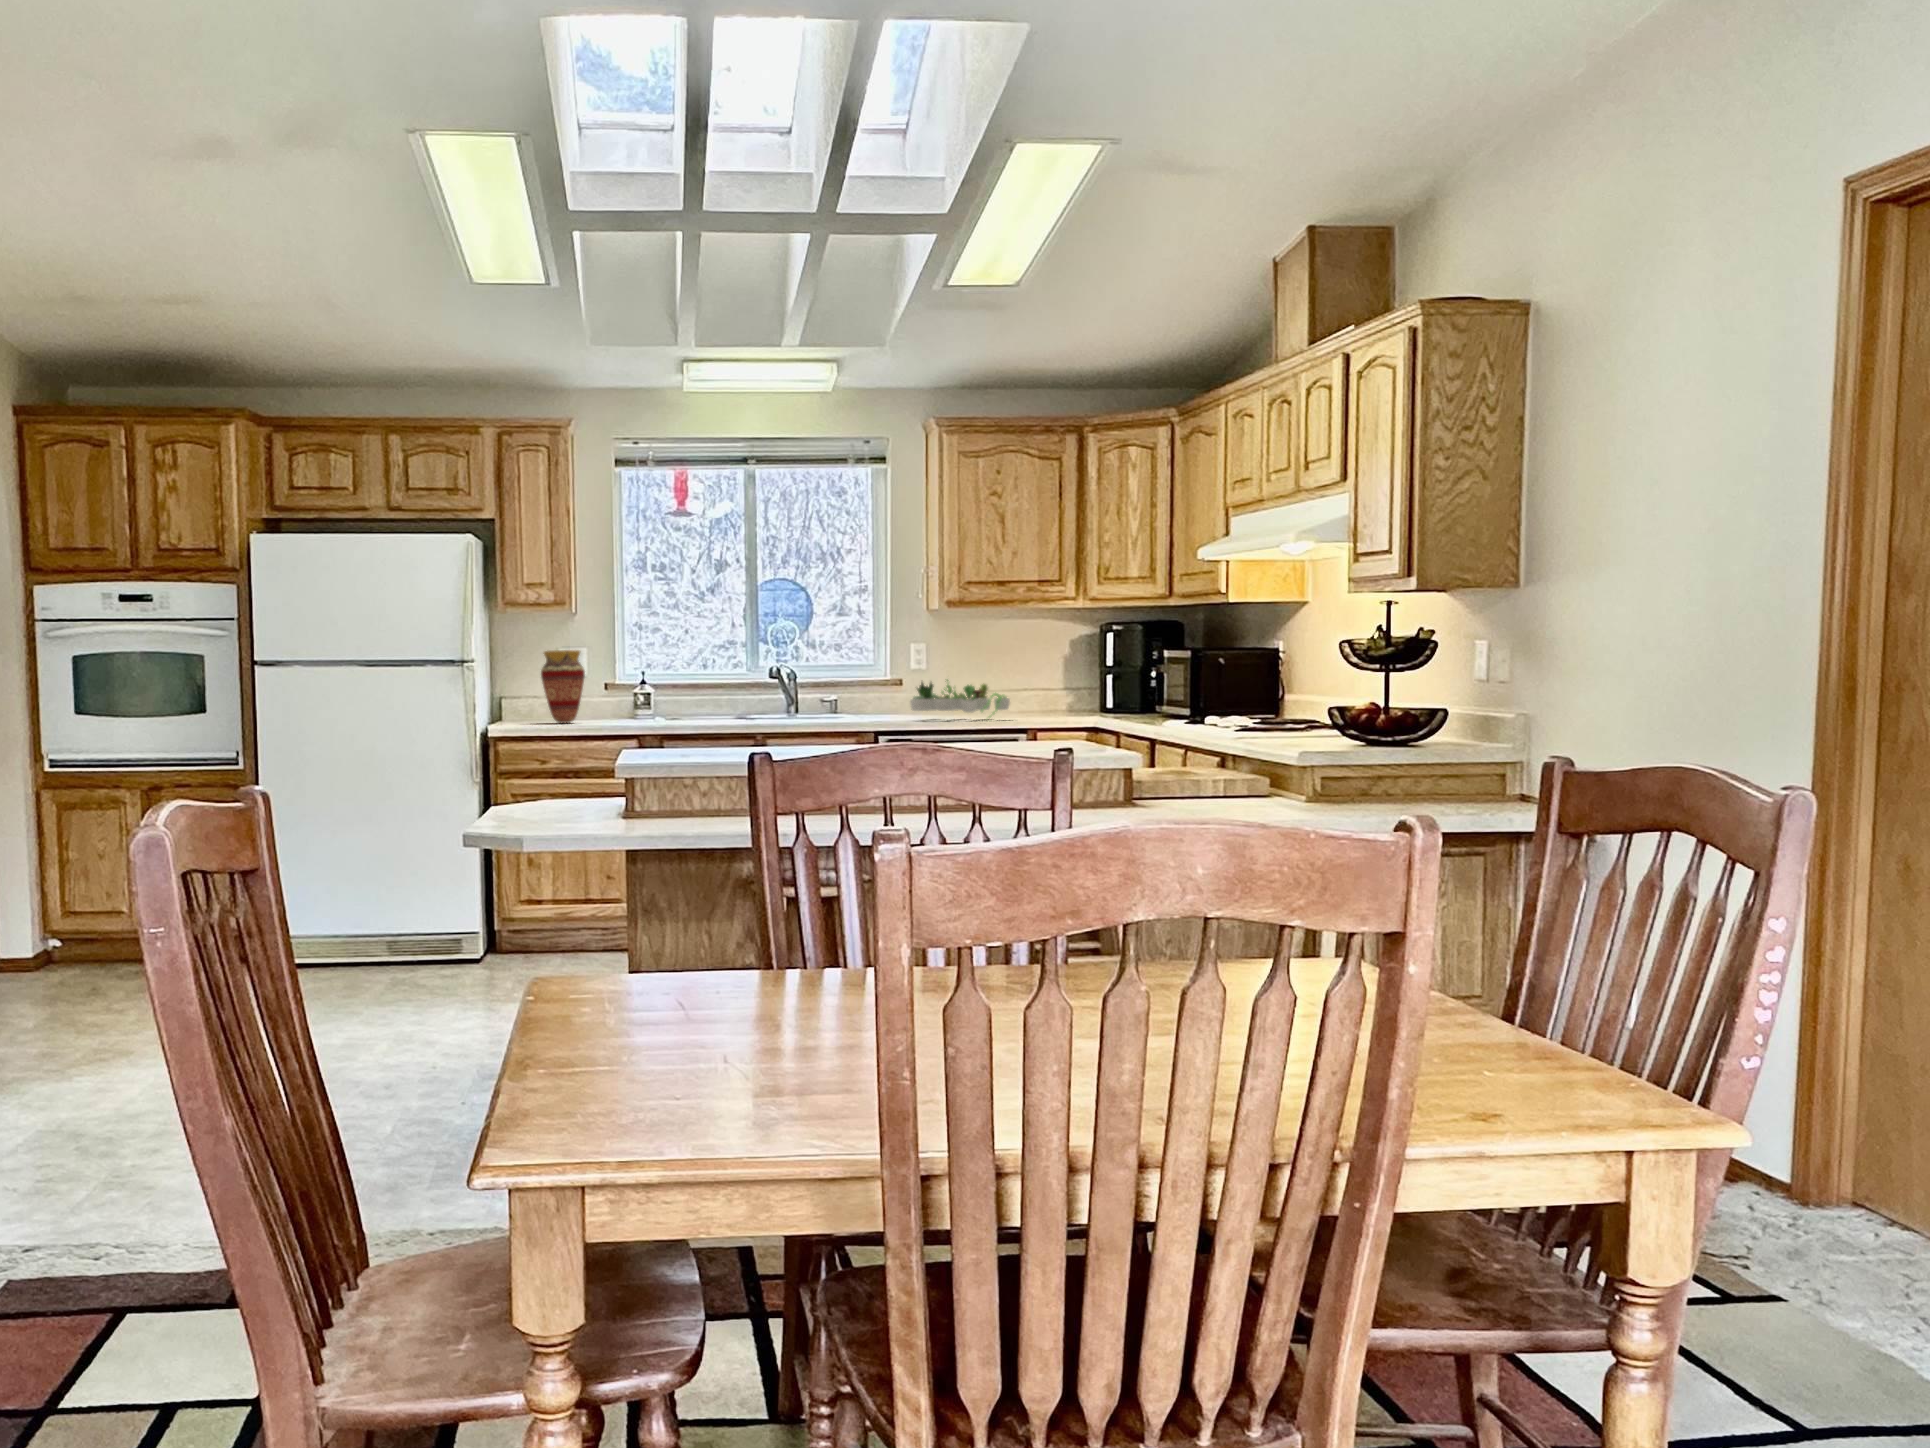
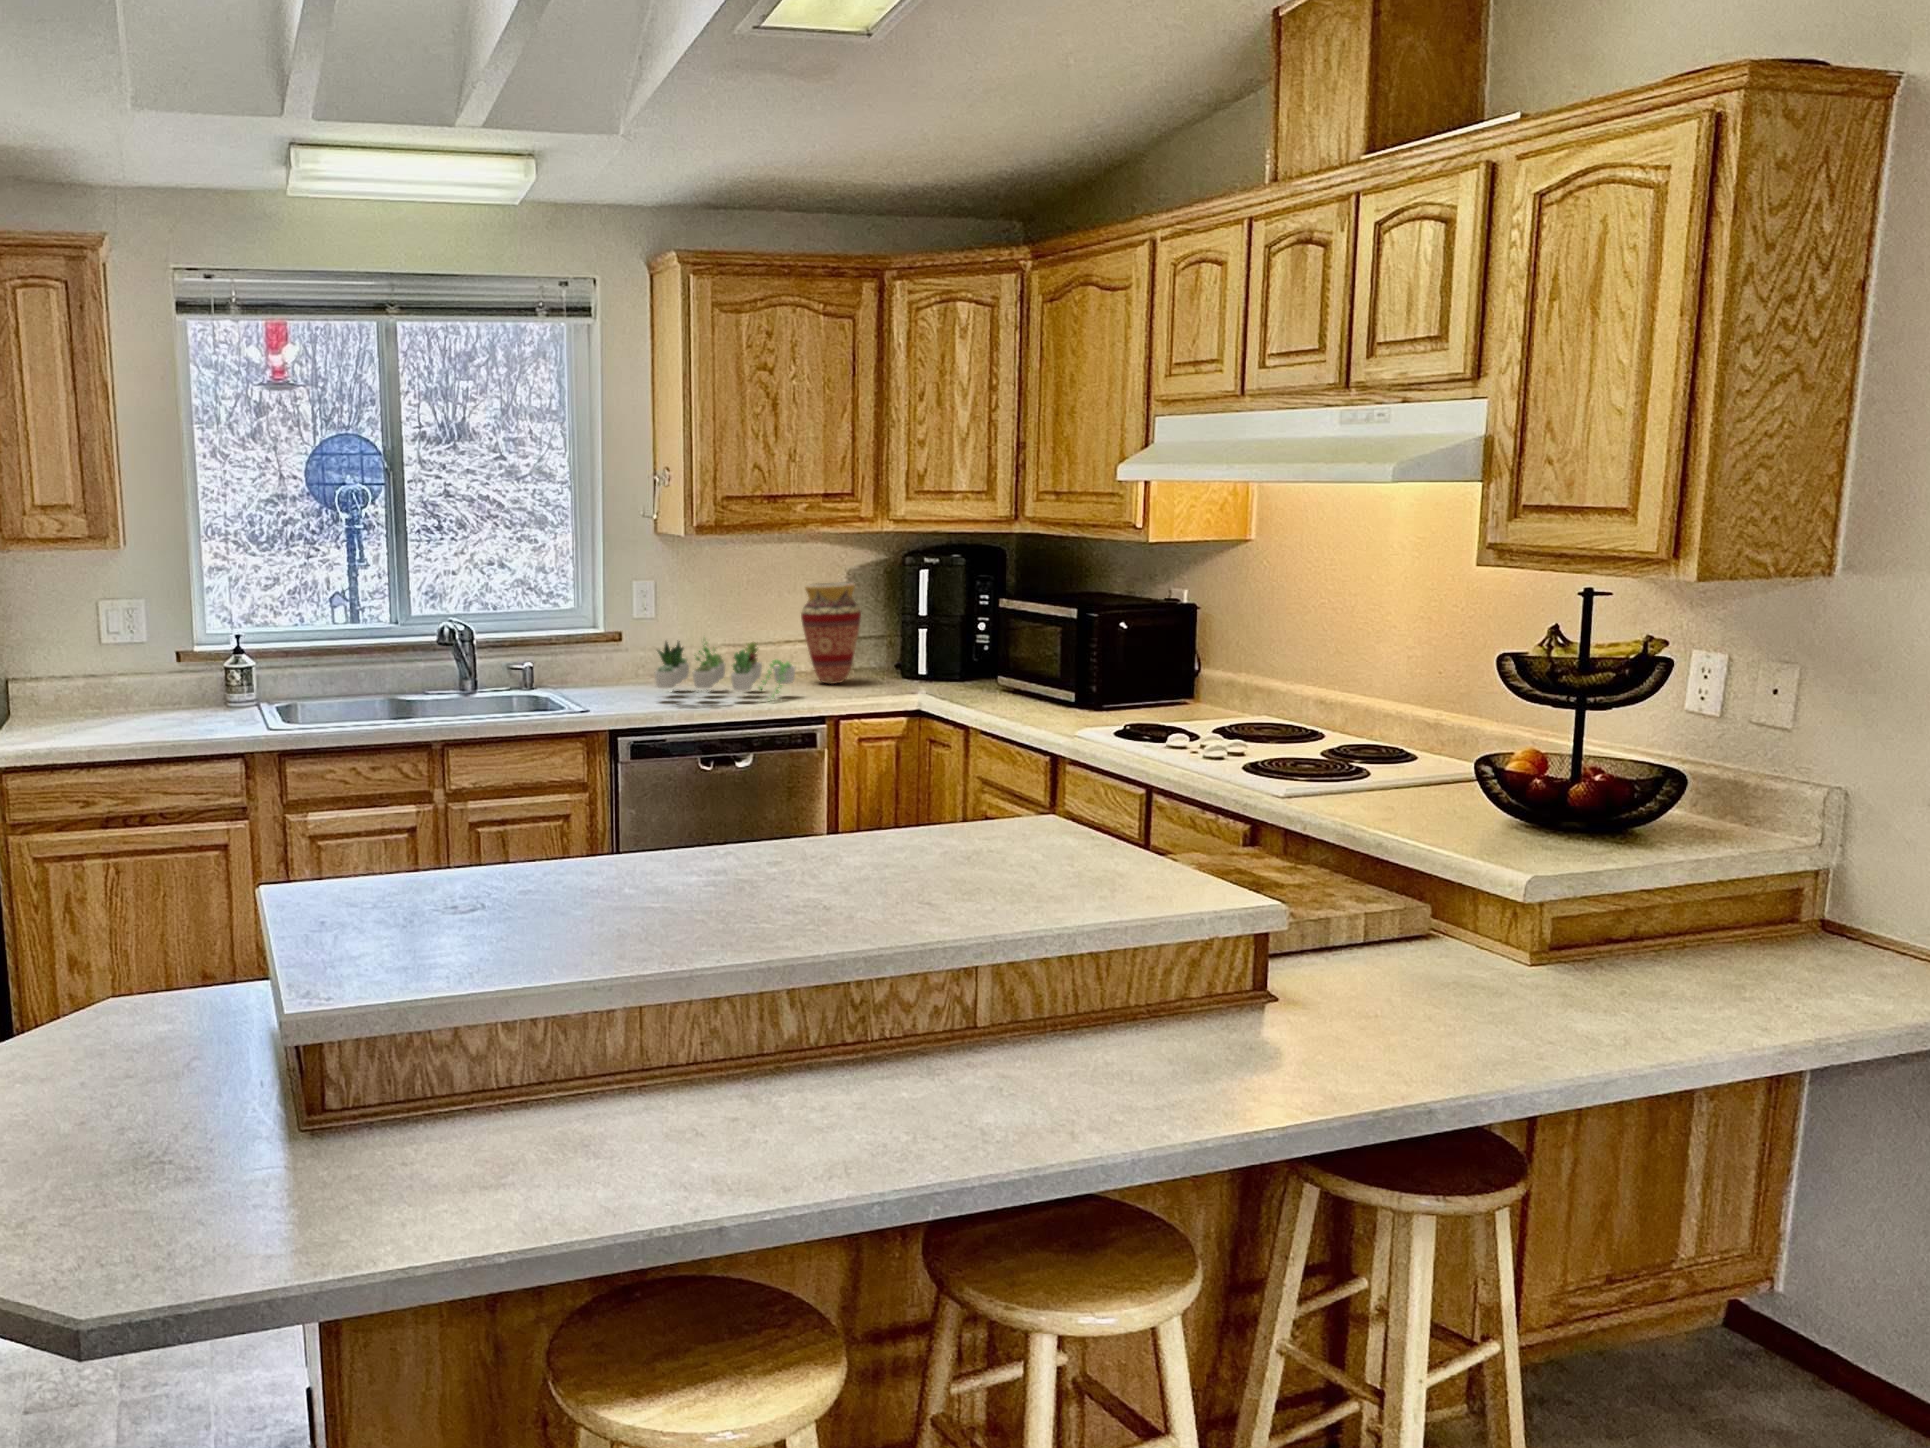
vase: present [541,650,585,723] -> present [801,582,861,684]

